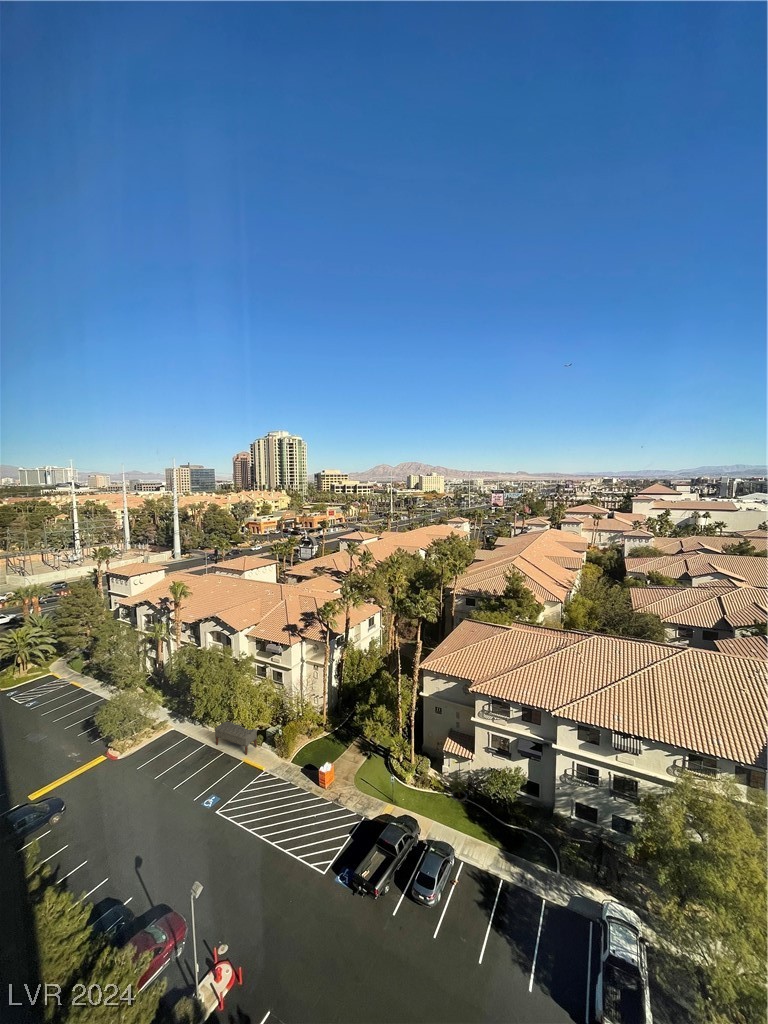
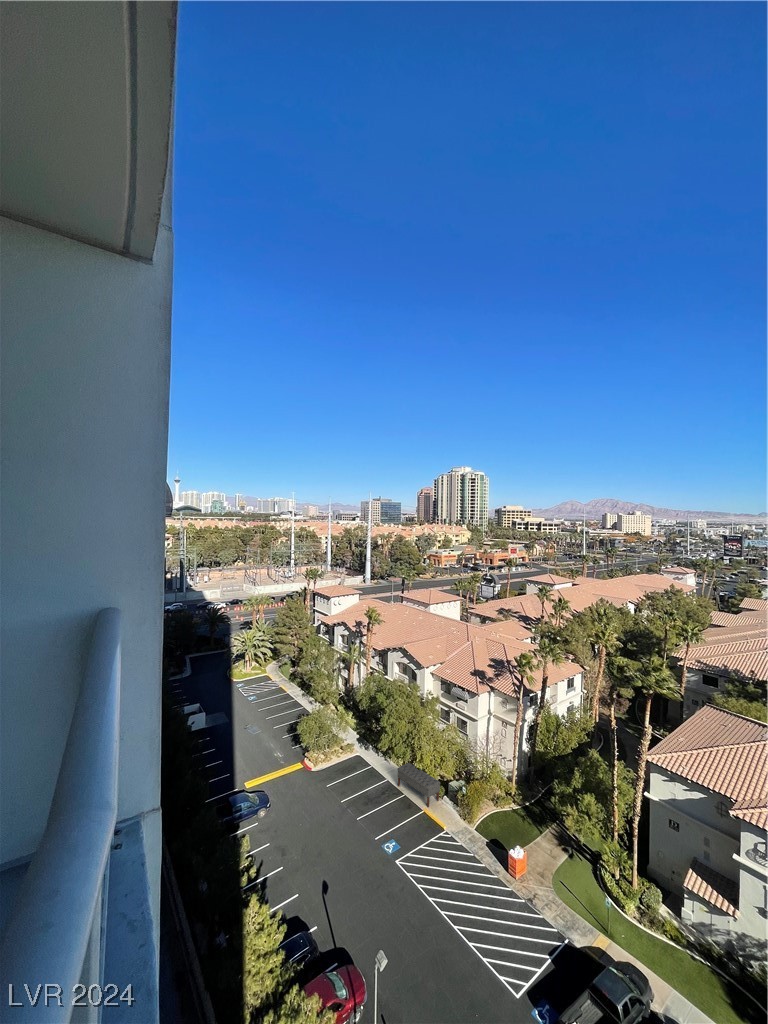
potted tree: present [451,773,467,801] -> none [692,917,721,967]

